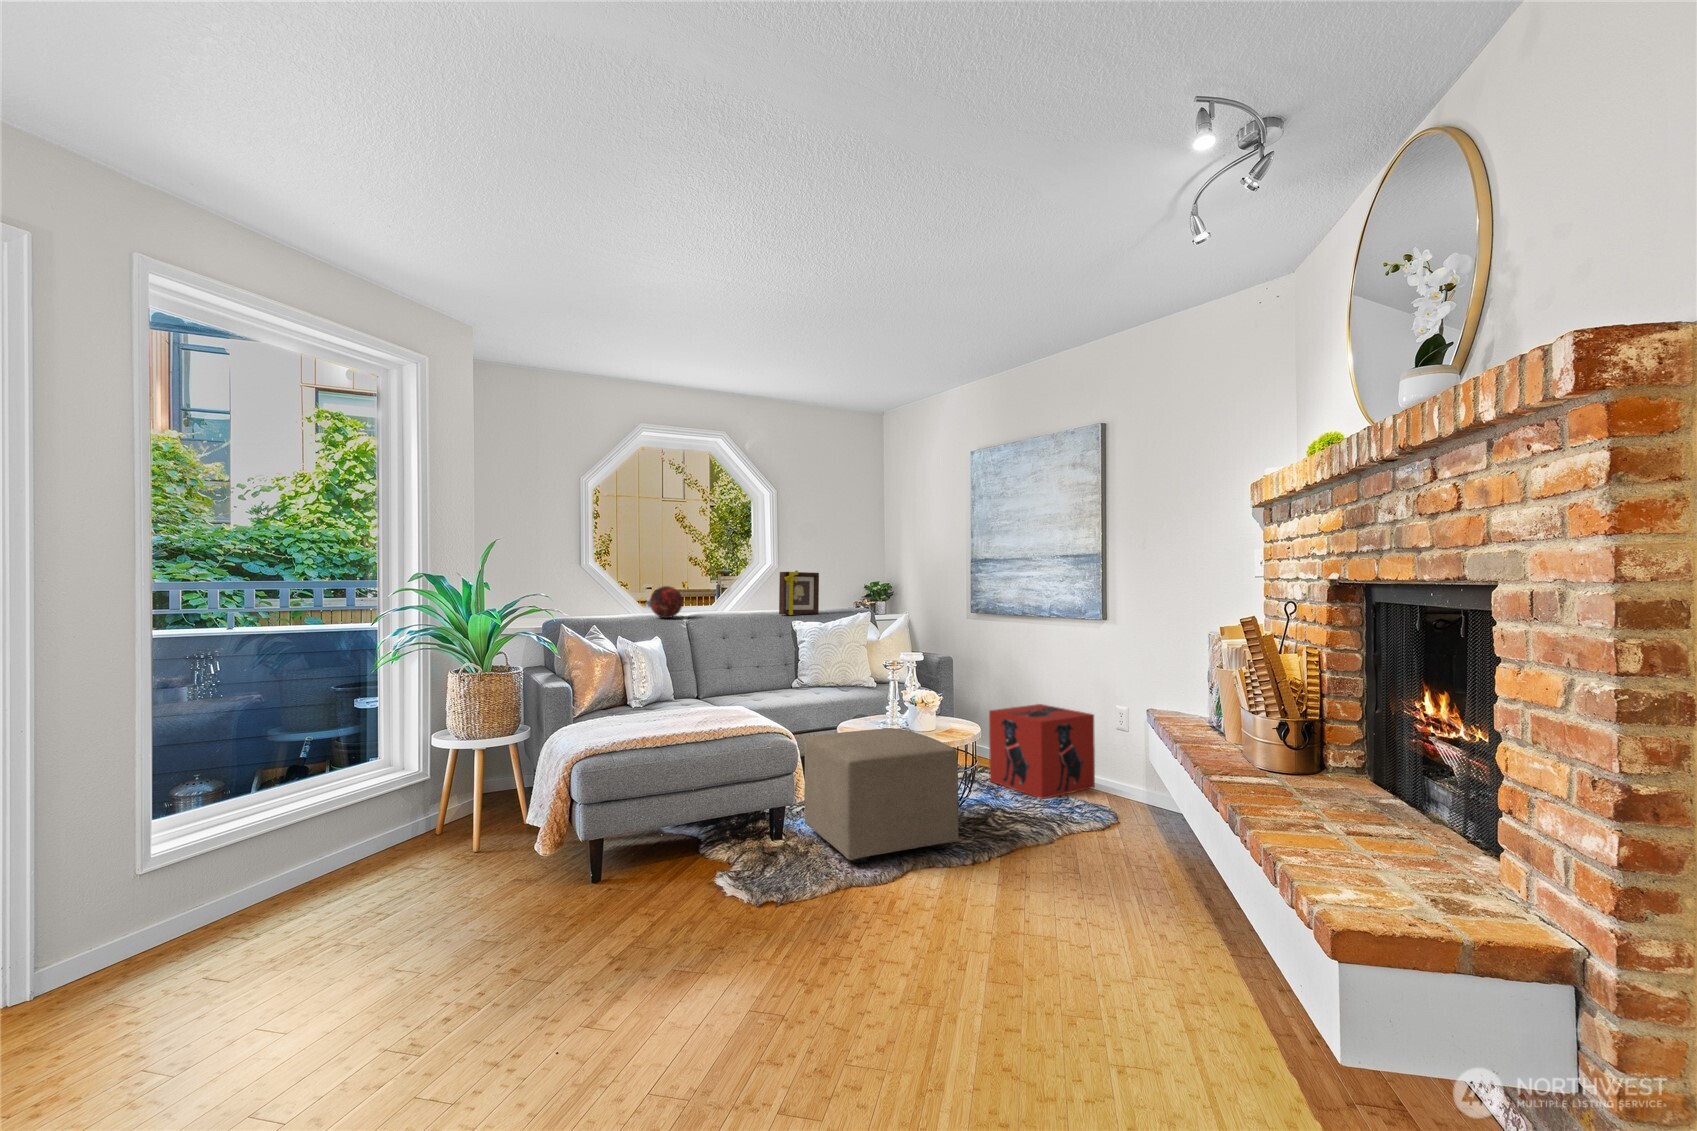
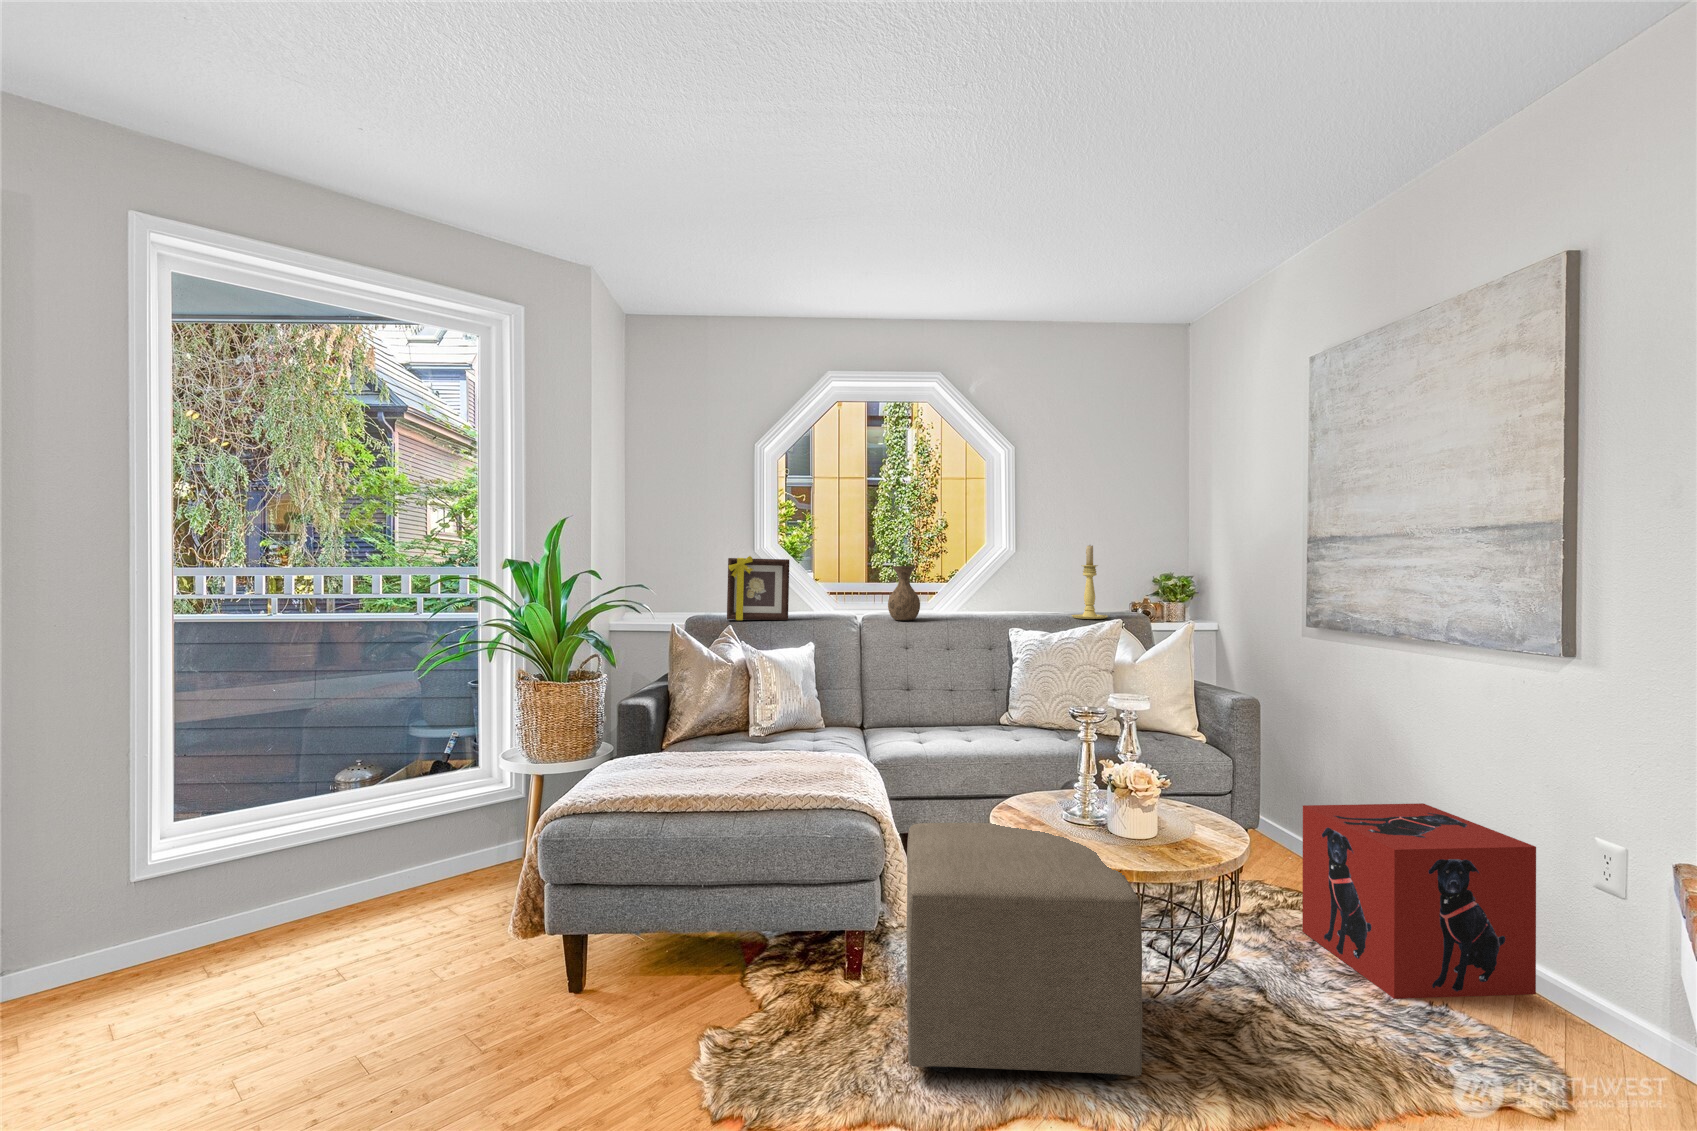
candle holder: none [826,563,850,613] -> present [1072,545,1108,619]
picture frame: present [779,570,819,615] -> present [727,556,789,620]
vase: none [708,578,731,618] -> present [888,566,920,620]
decorative orb: present [650,586,683,618] -> none [813,576,856,619]

